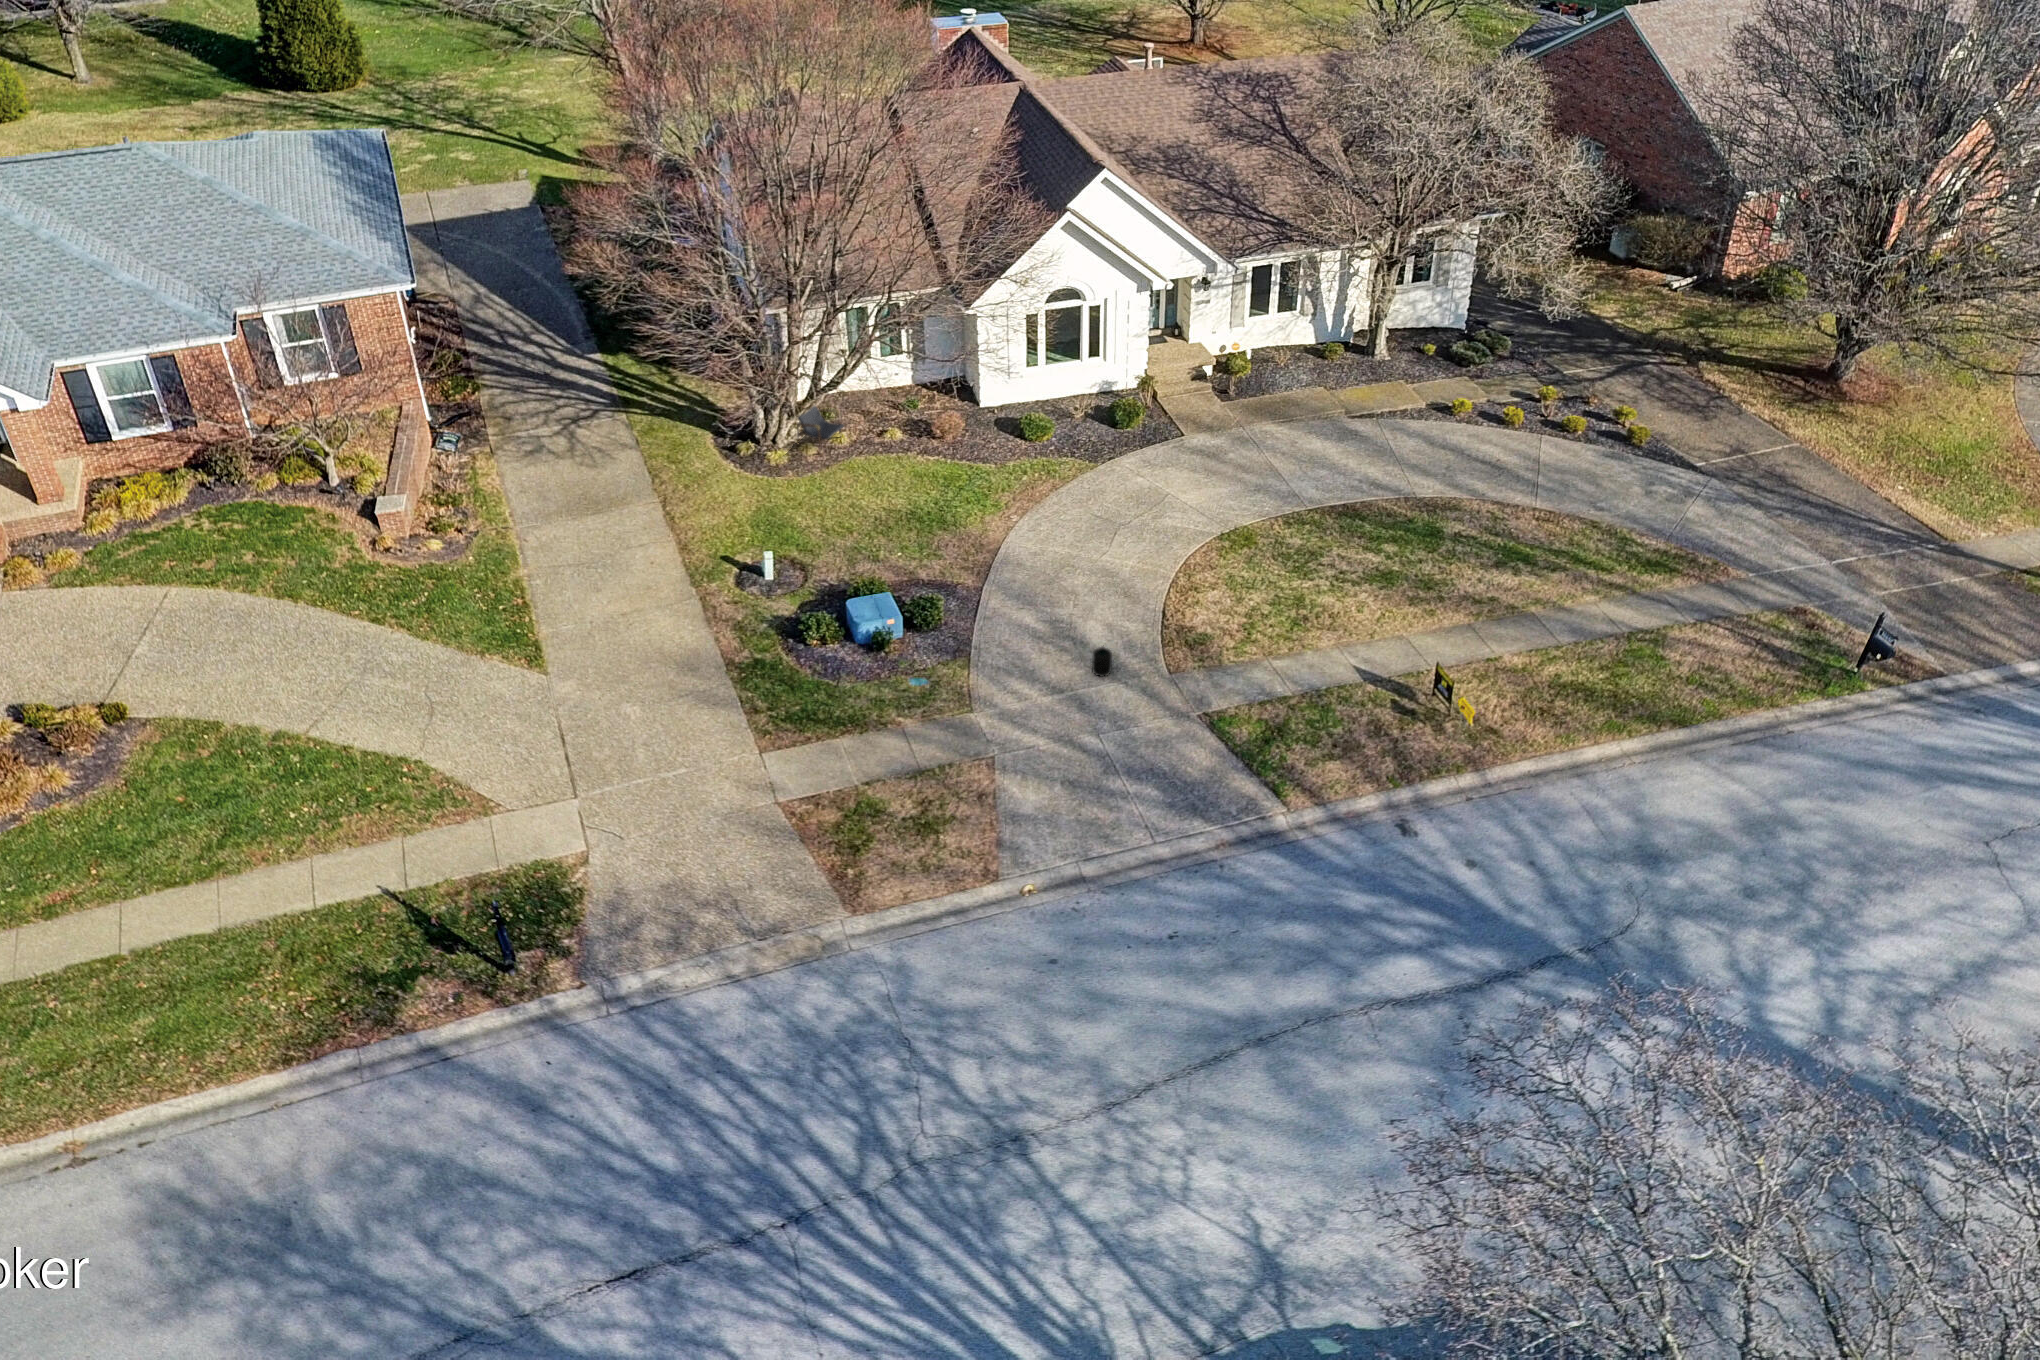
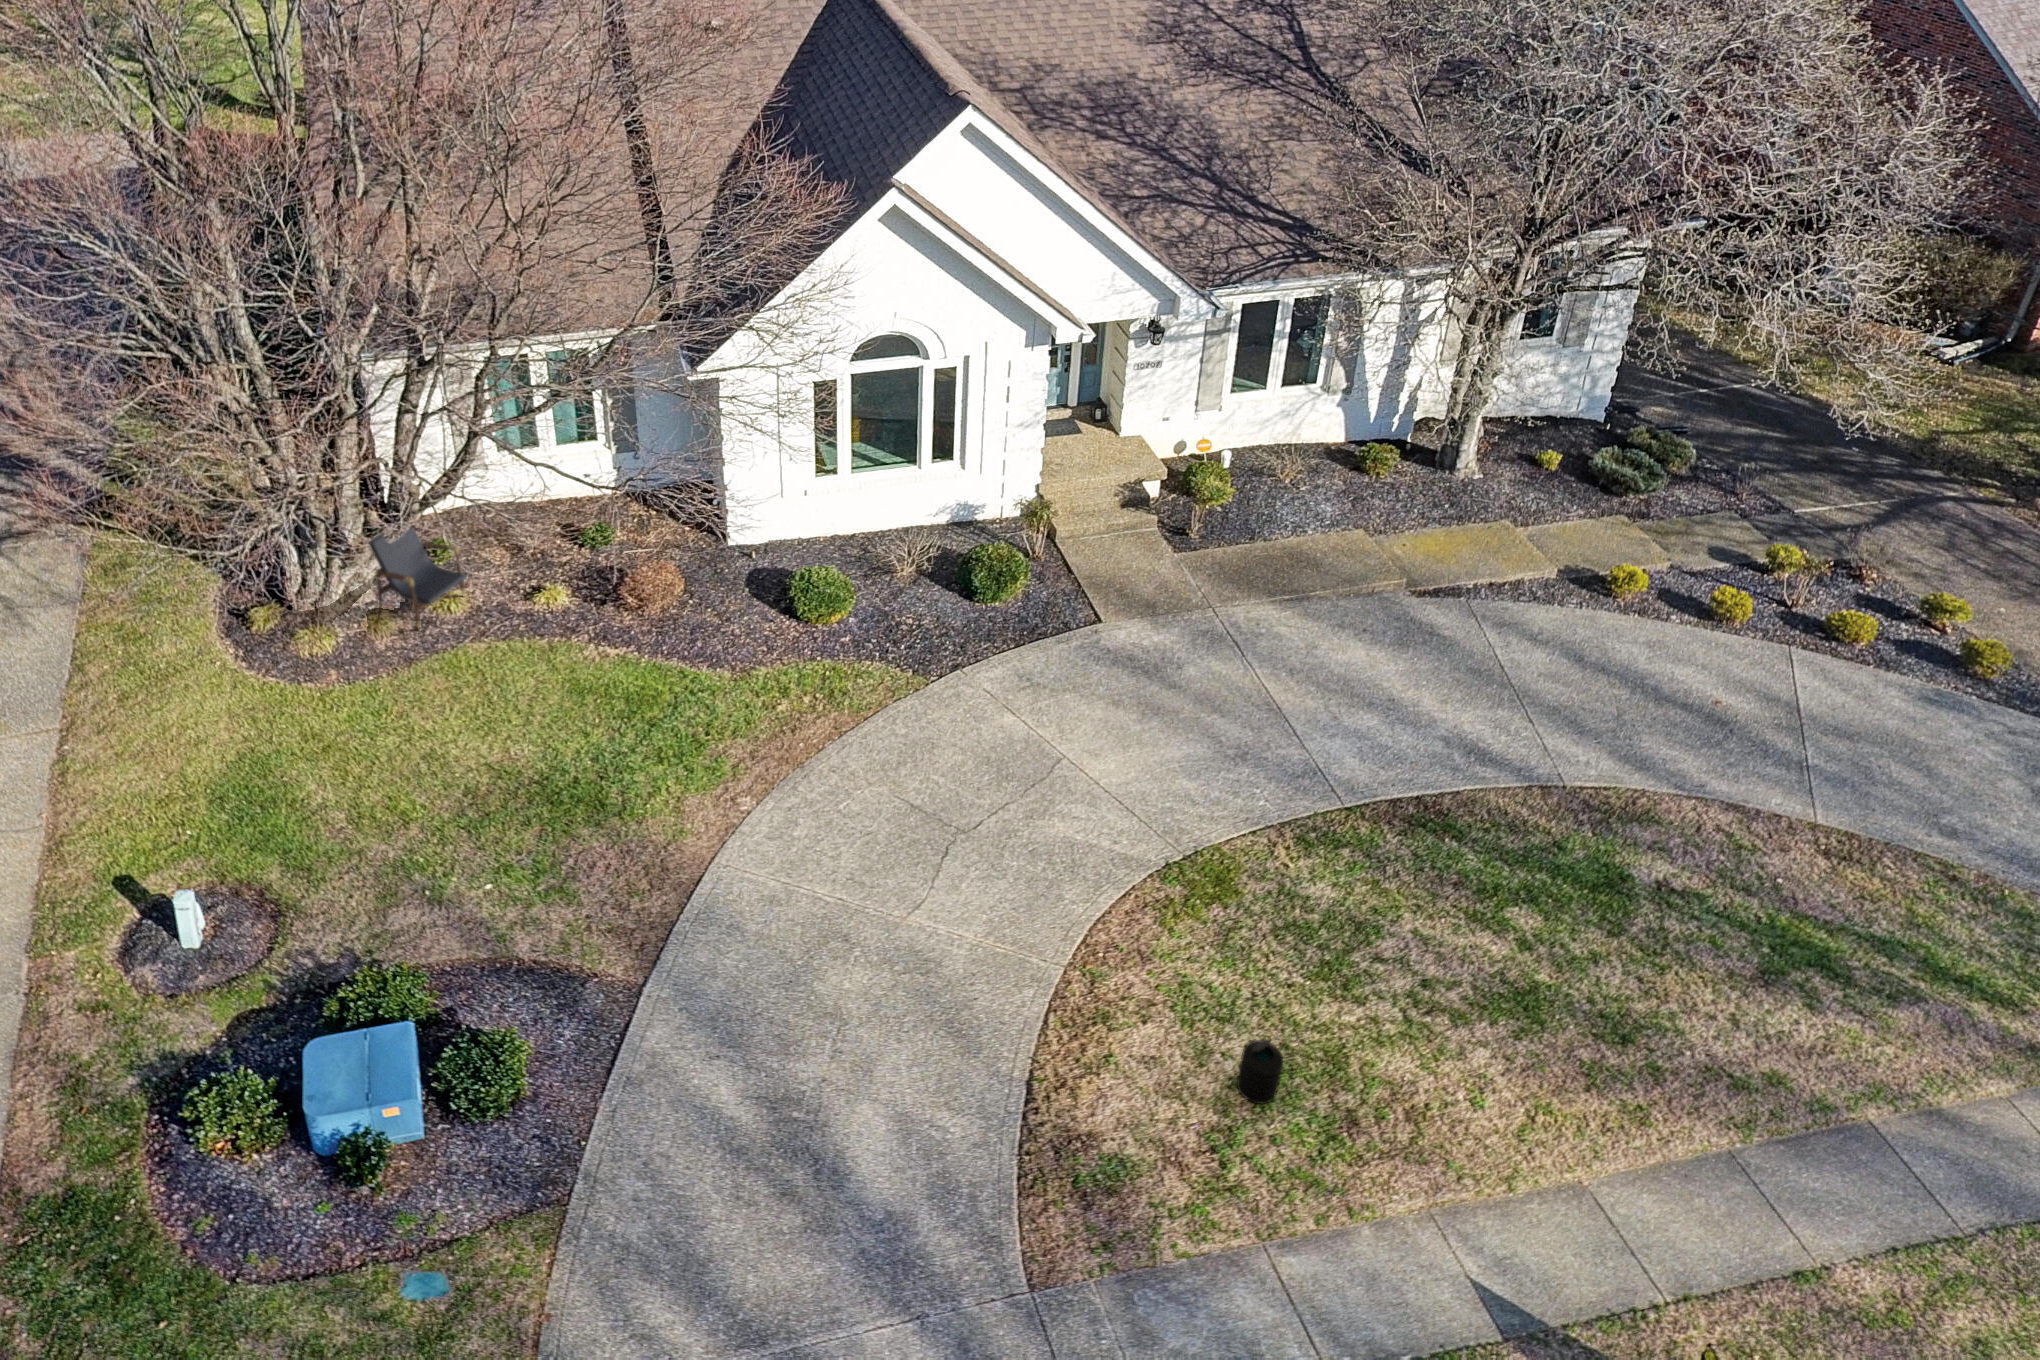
trash can: present [1092,647,1112,677] -> present [1237,1039,1283,1104]

